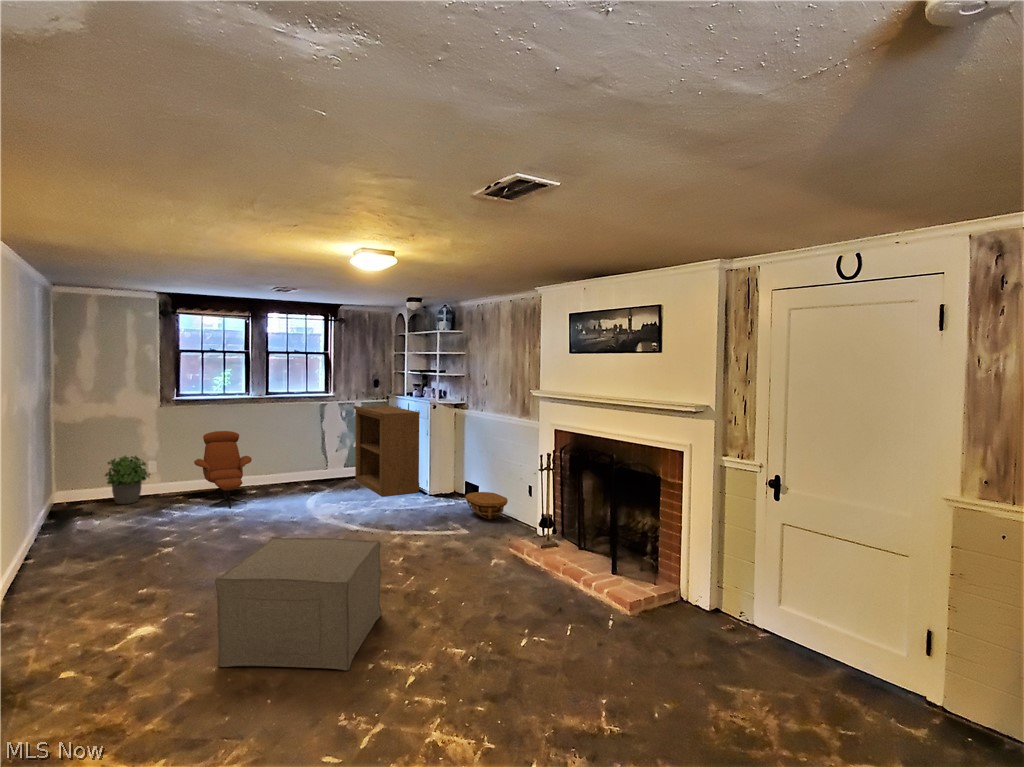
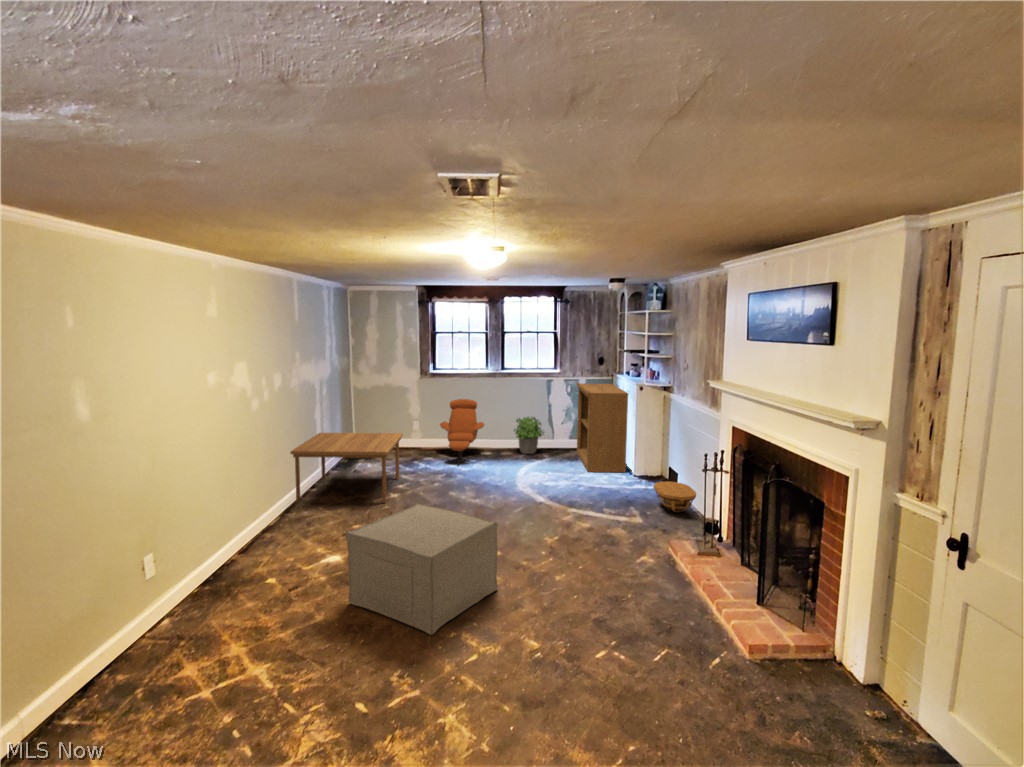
potted plant: present [105,456,150,504] -> present [514,417,544,454]
coffee table: none [20,473,173,578] -> present [290,433,403,503]

